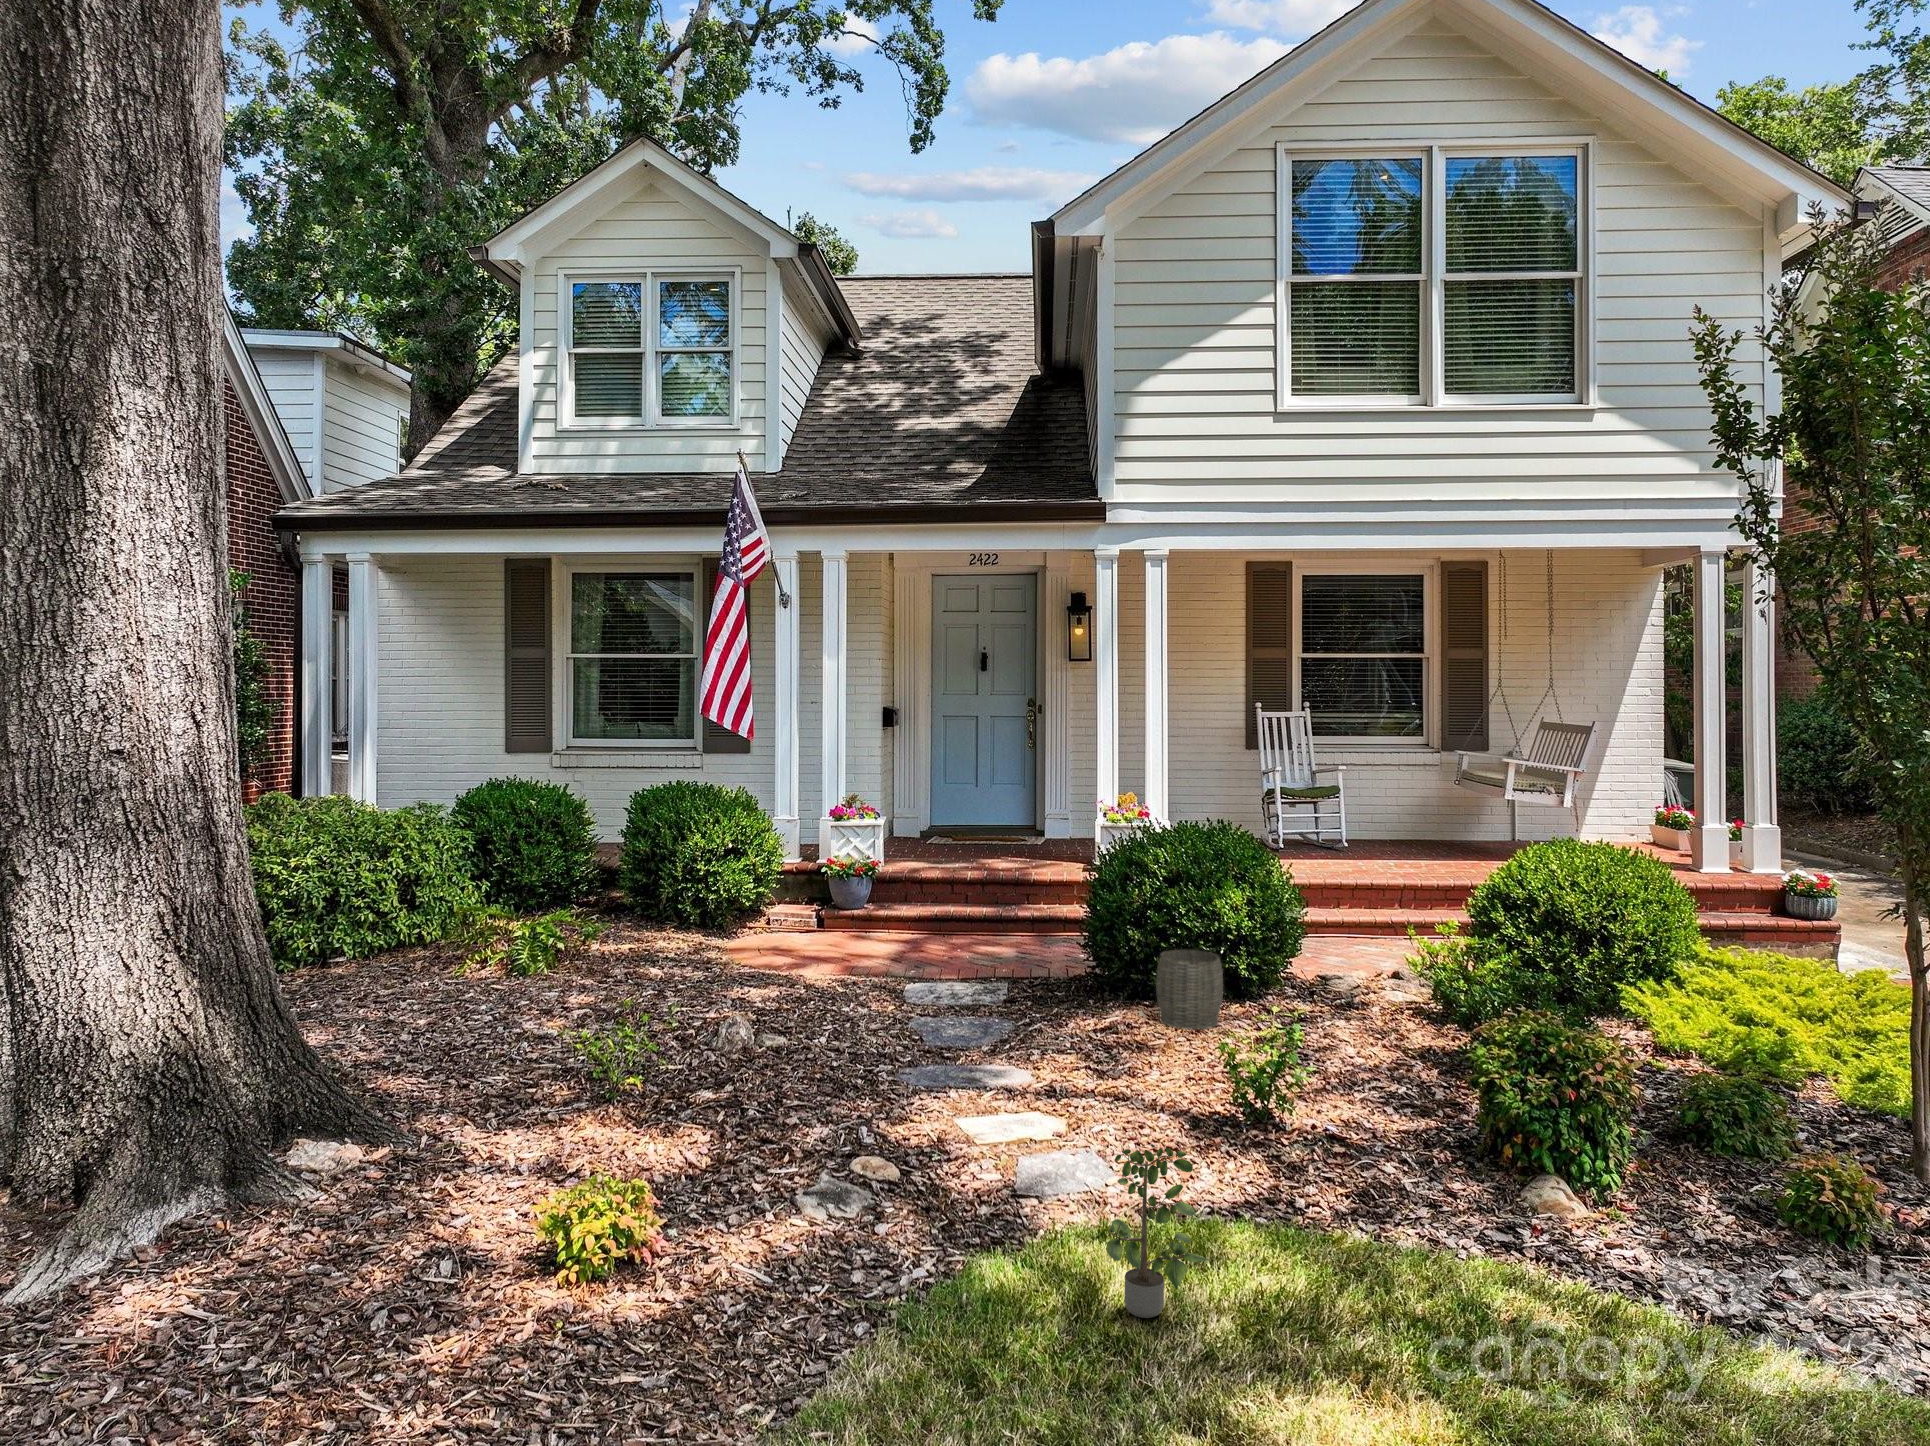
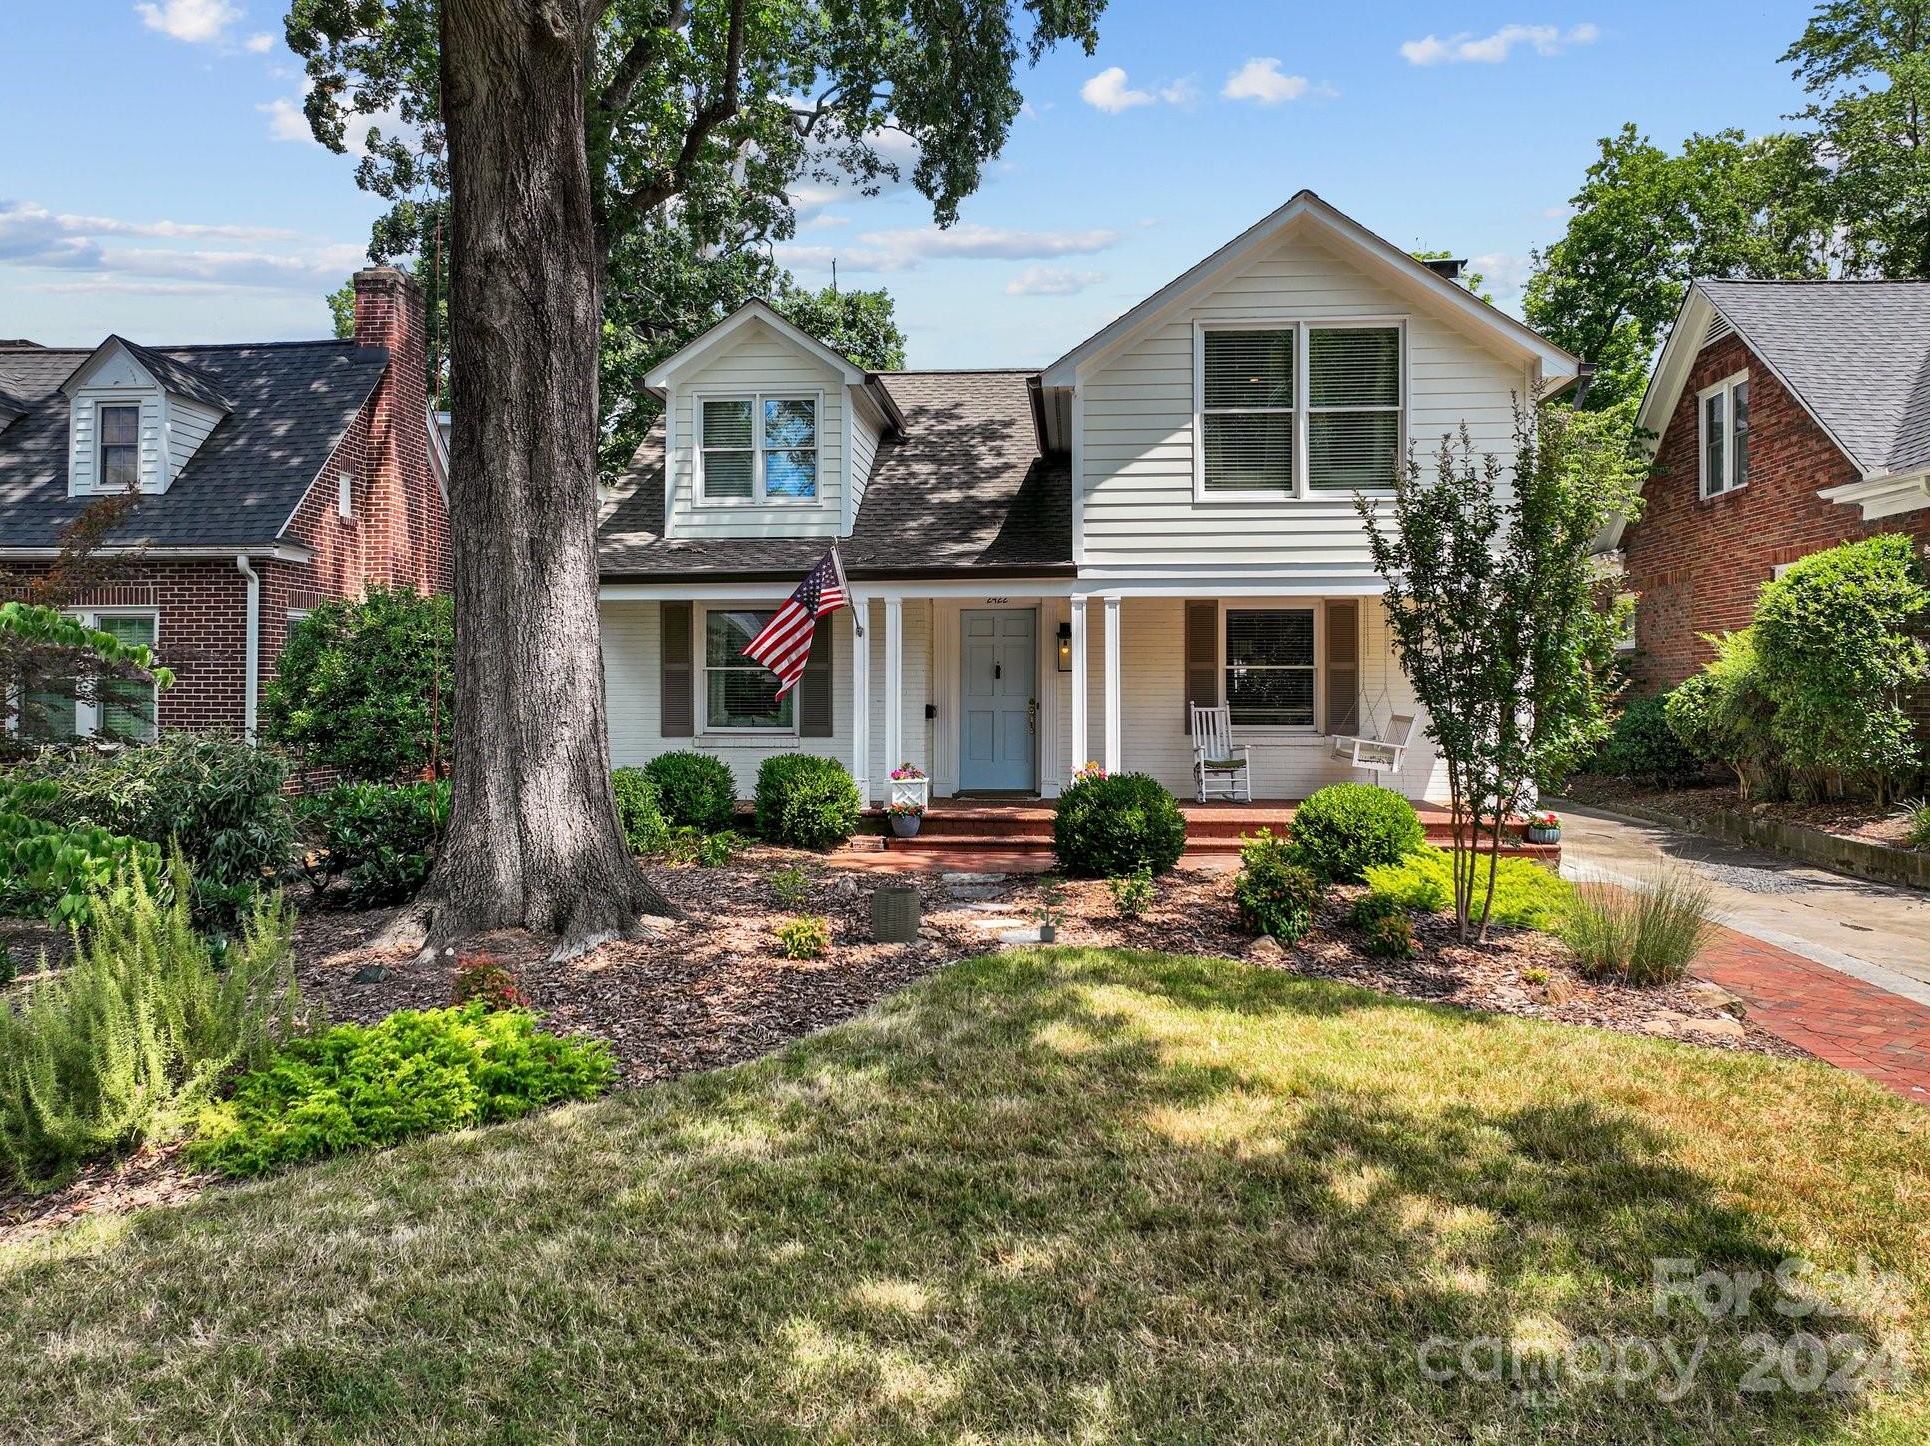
woven basket: present [1156,950,1223,1030] -> present [872,887,920,942]

